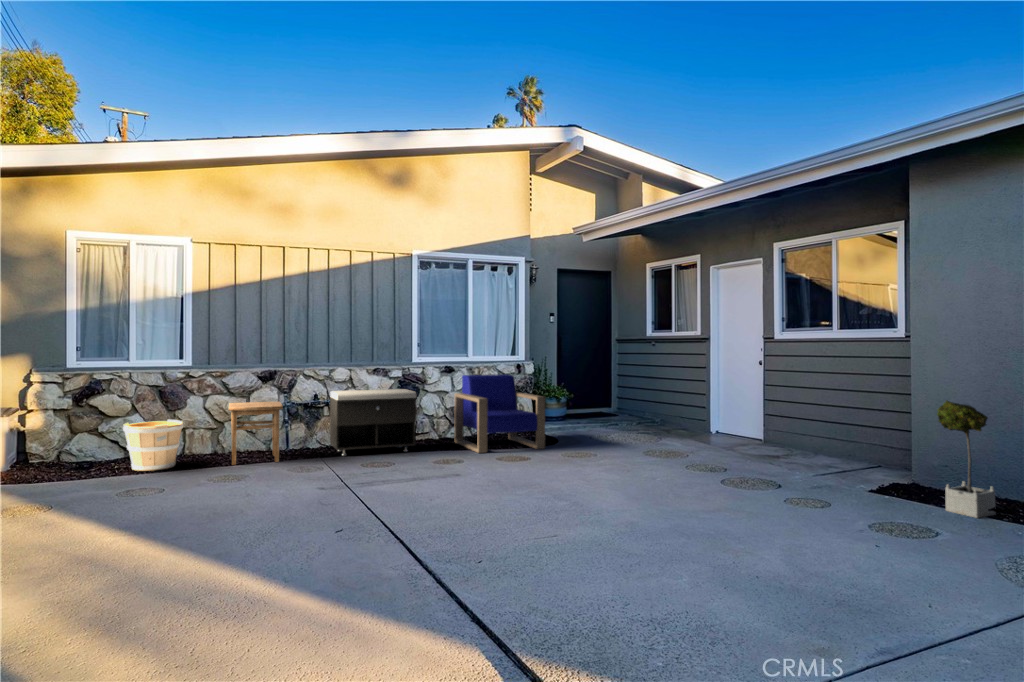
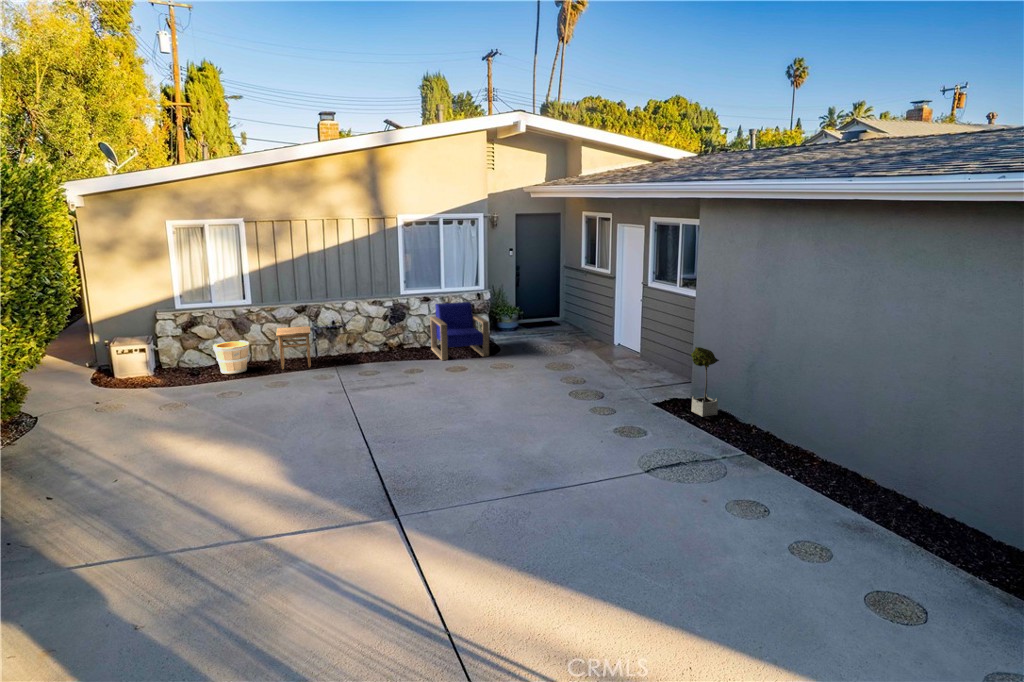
storage bench: present [330,389,417,456] -> none [344,315,401,362]

